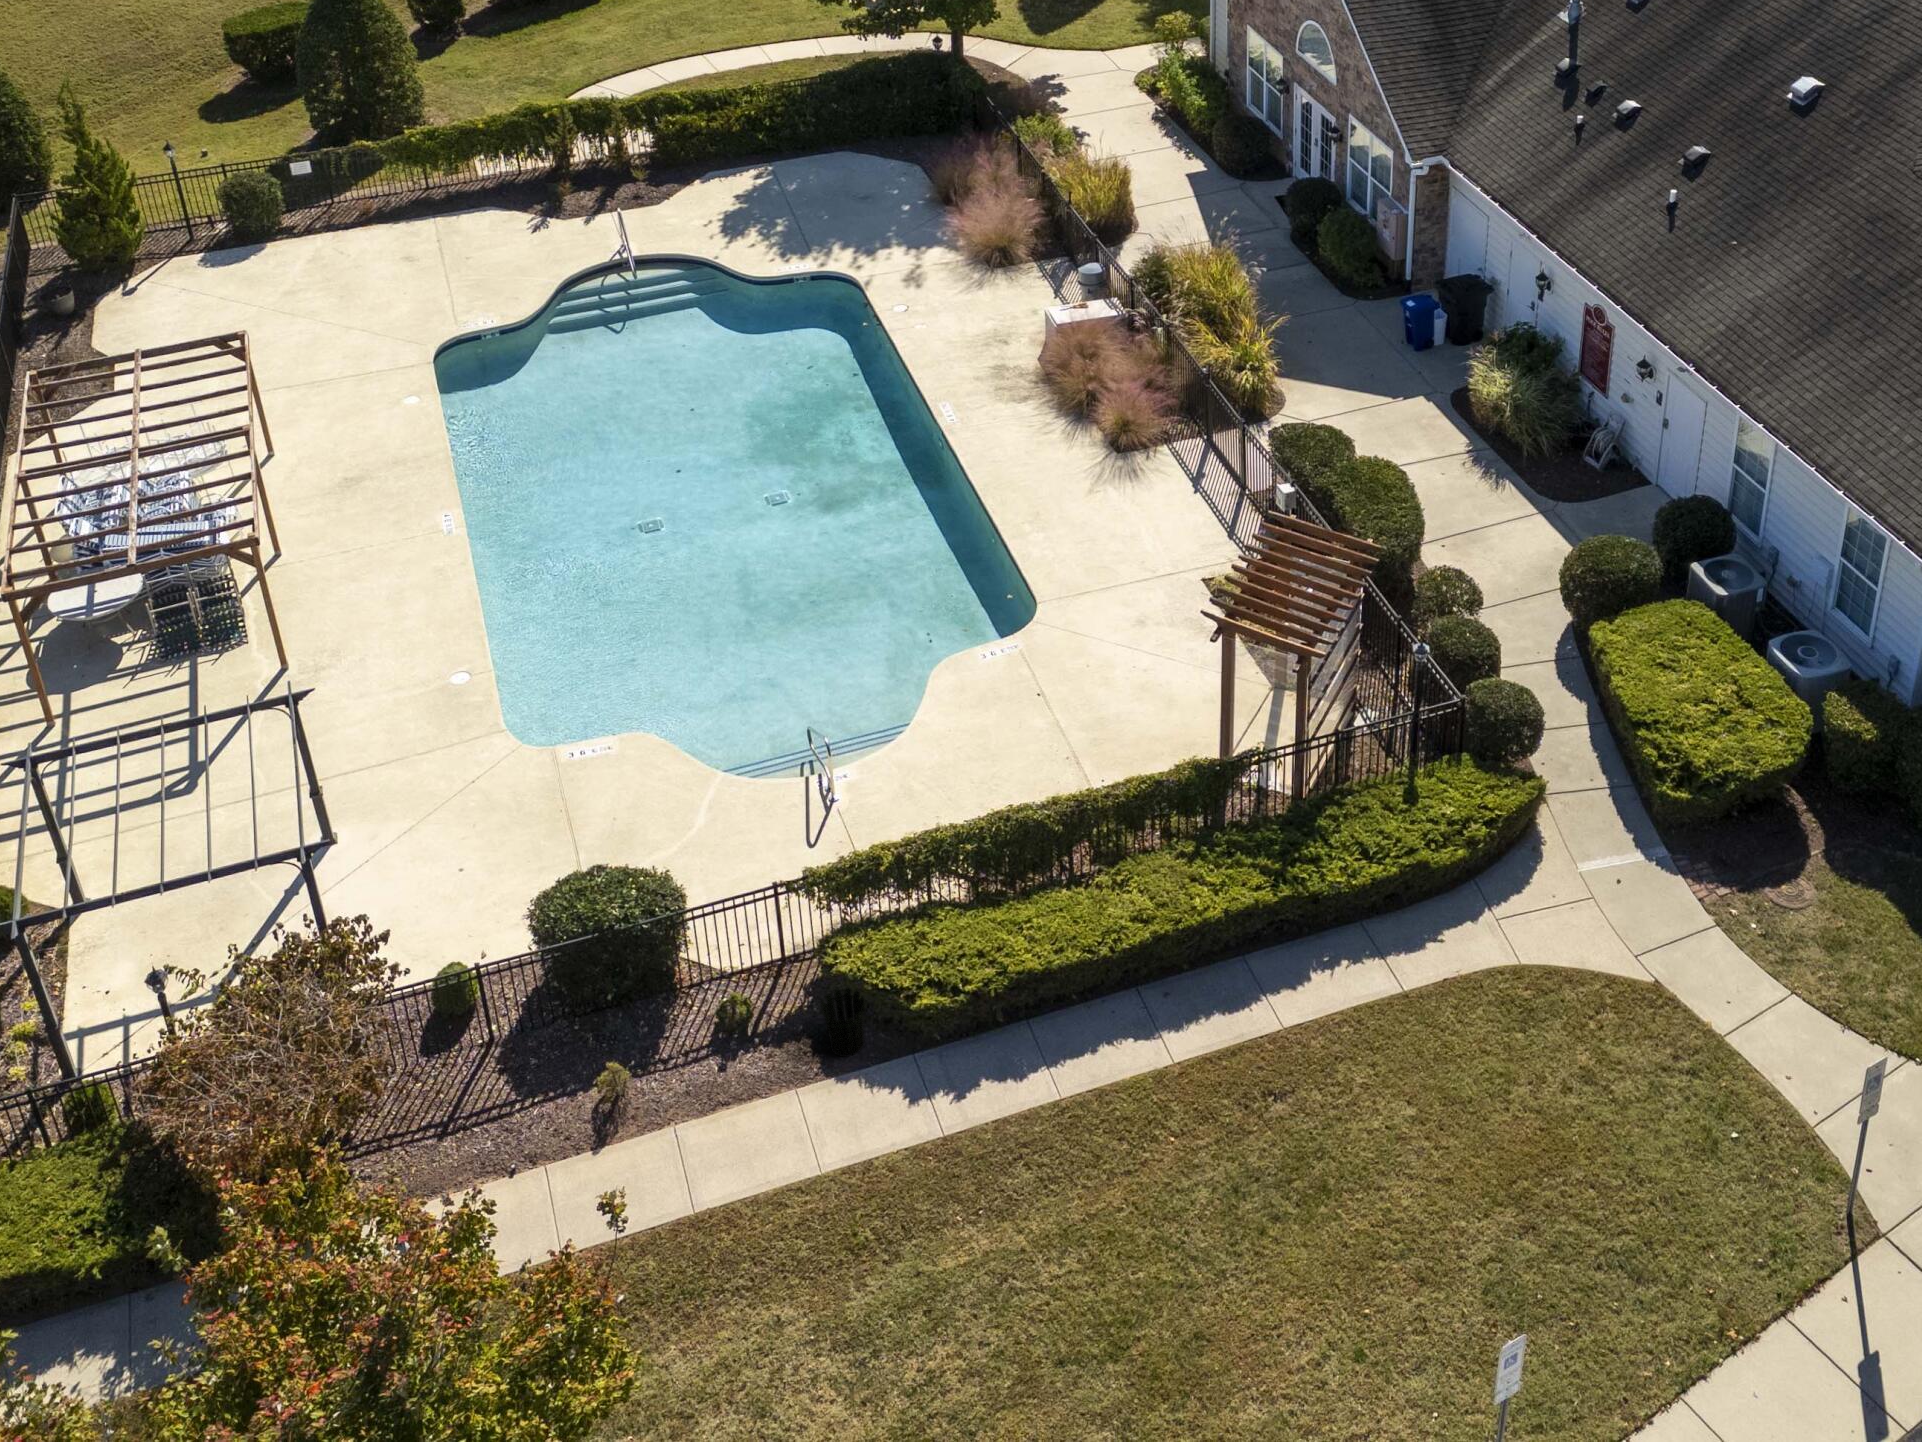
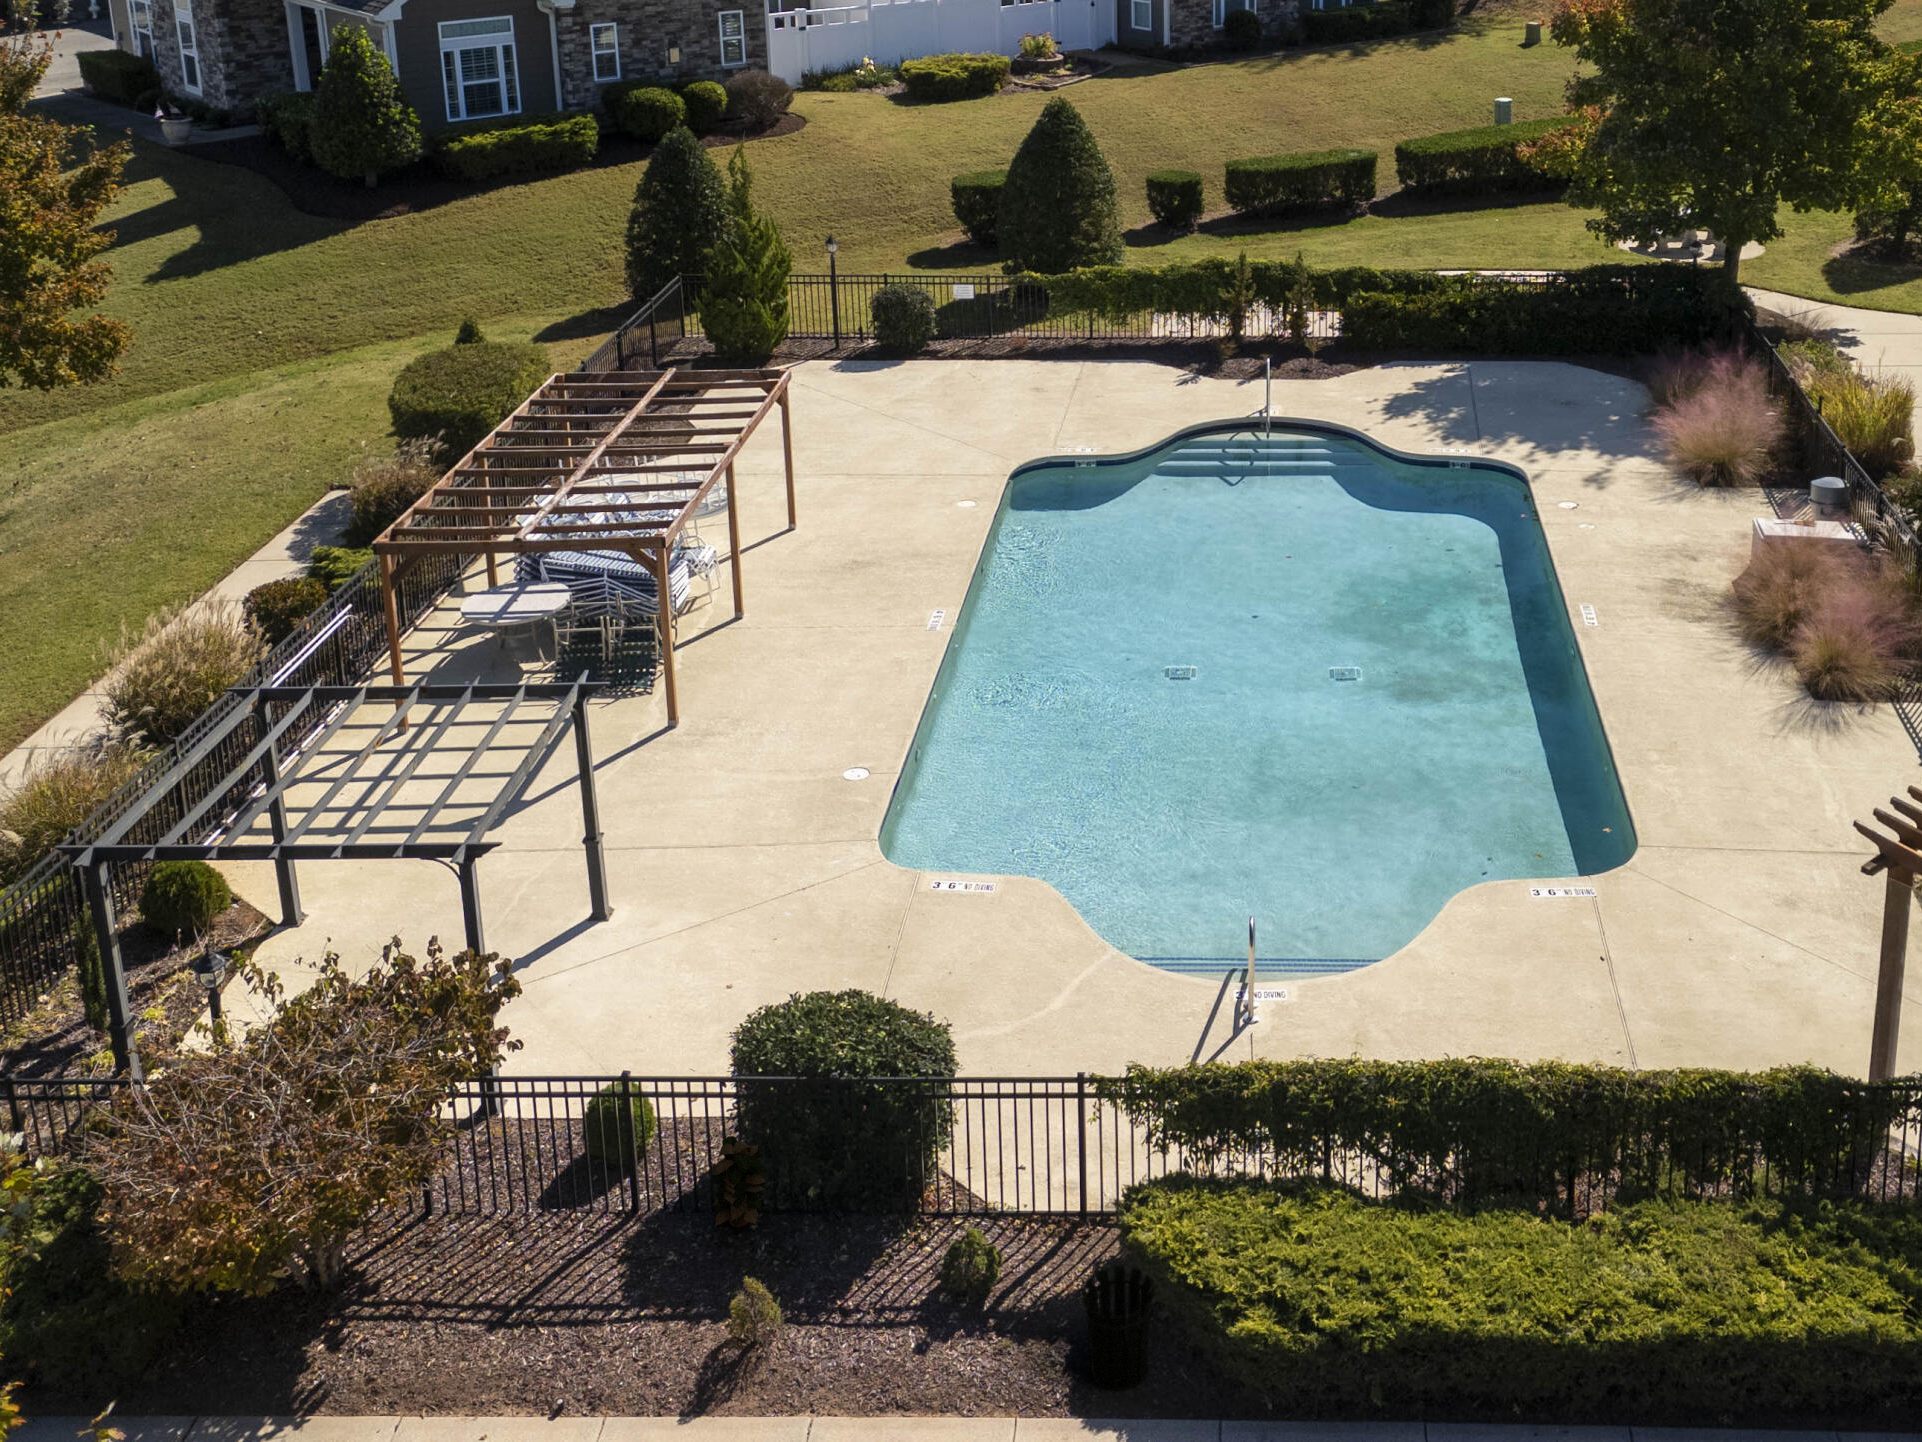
decorative plant: none [538,980,580,1038] -> present [710,1136,770,1227]

